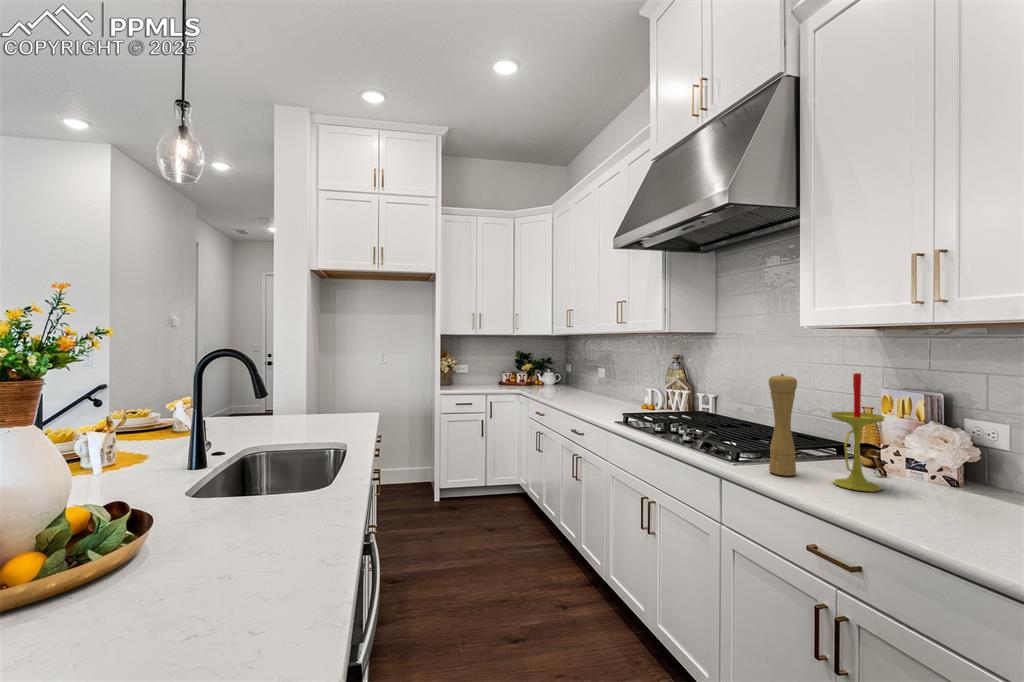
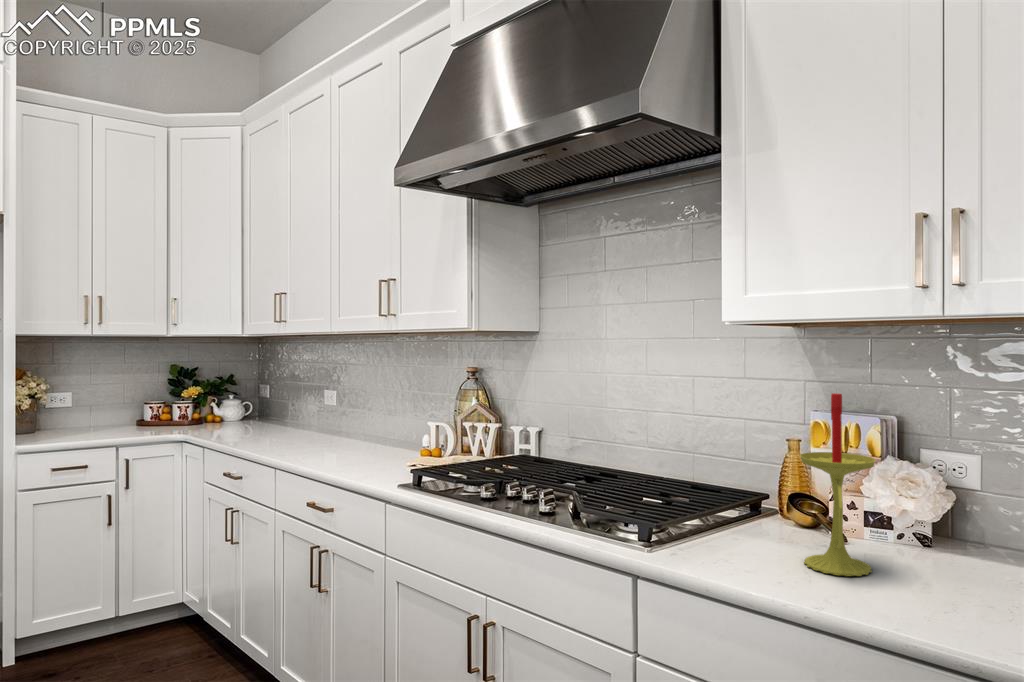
pepper mill: present [769,374,797,476] -> none [708,398,752,564]

